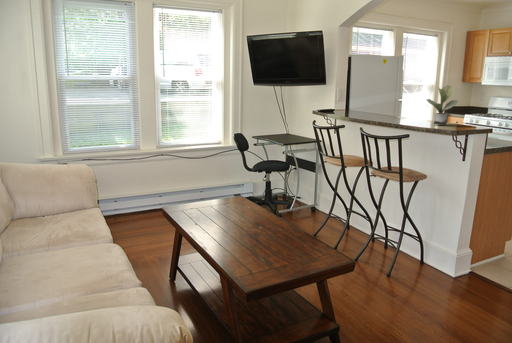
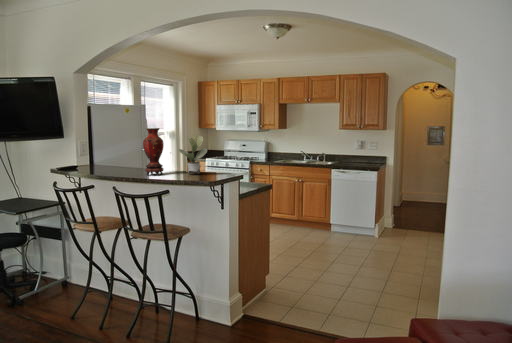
vase: none [392,78,413,123] -> present [143,128,164,175]

